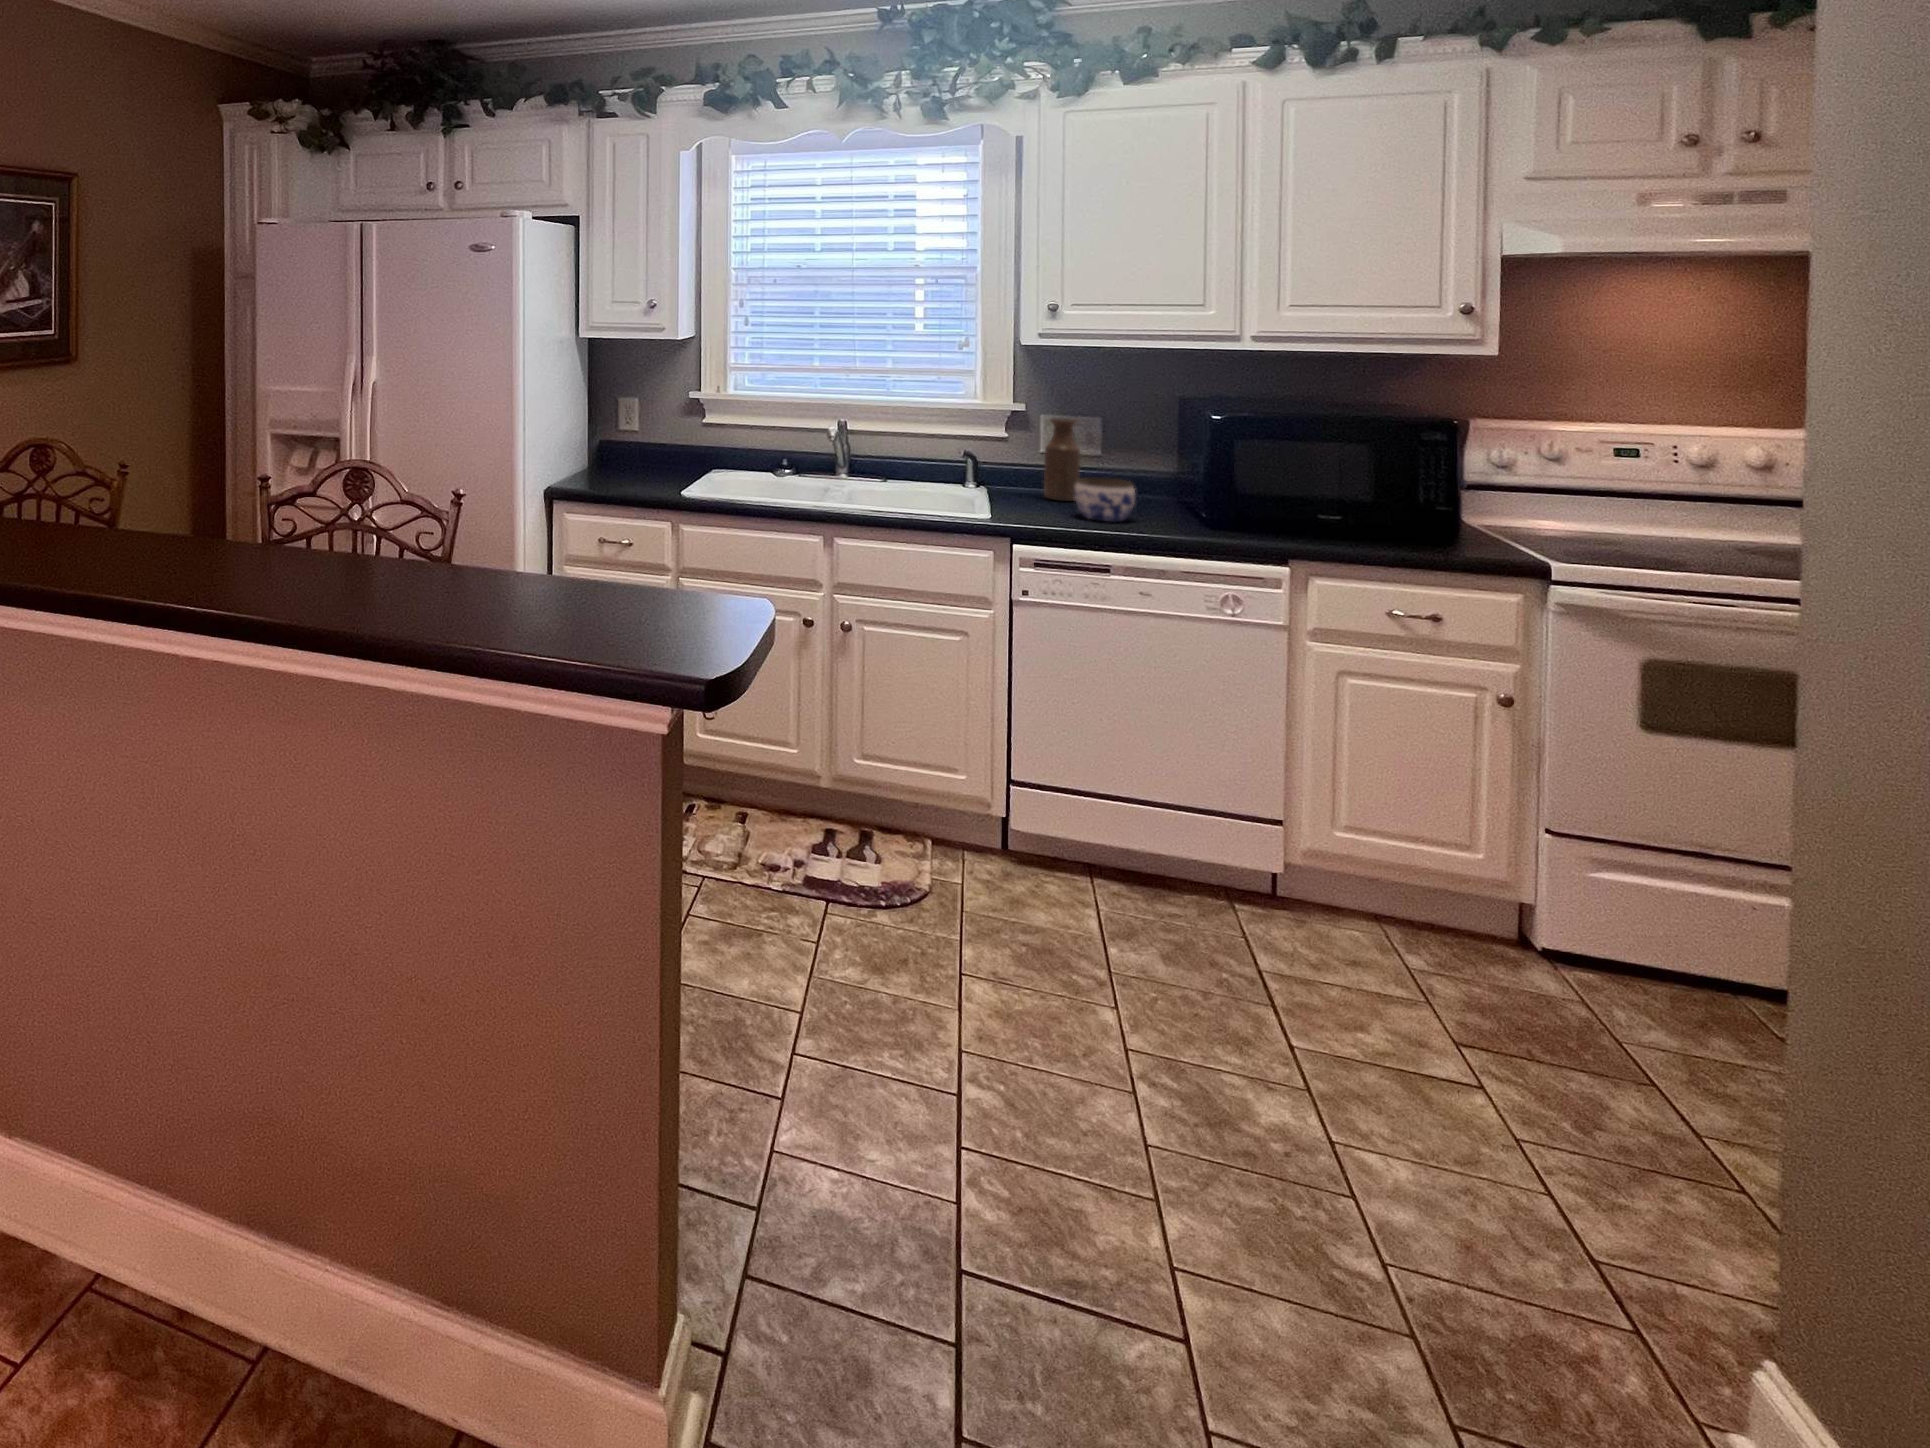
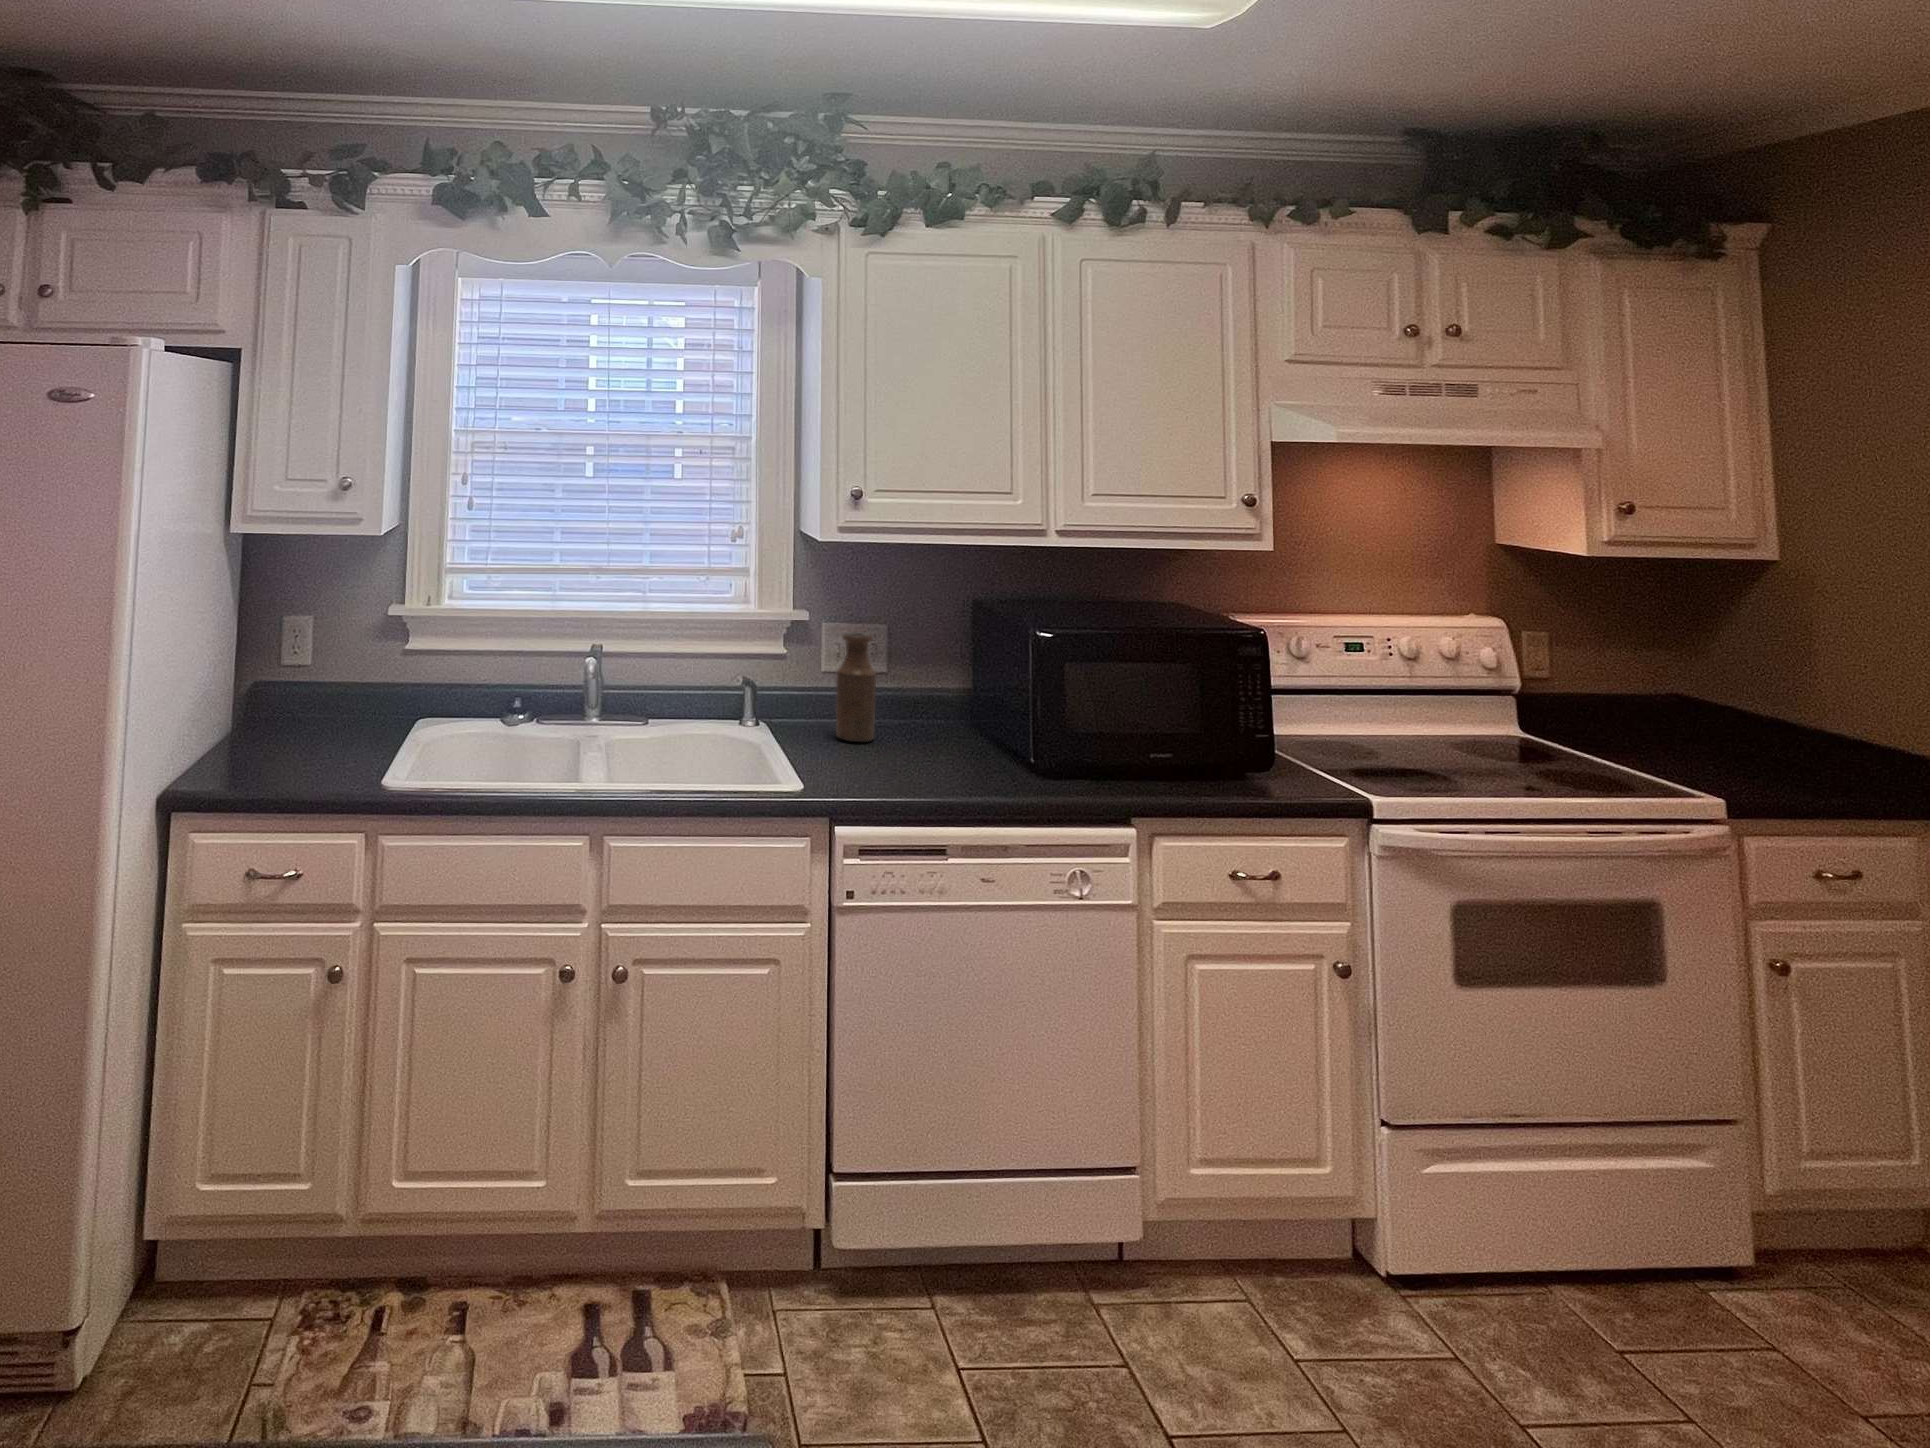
jar: present [1074,477,1136,522] -> none [887,715,956,776]

